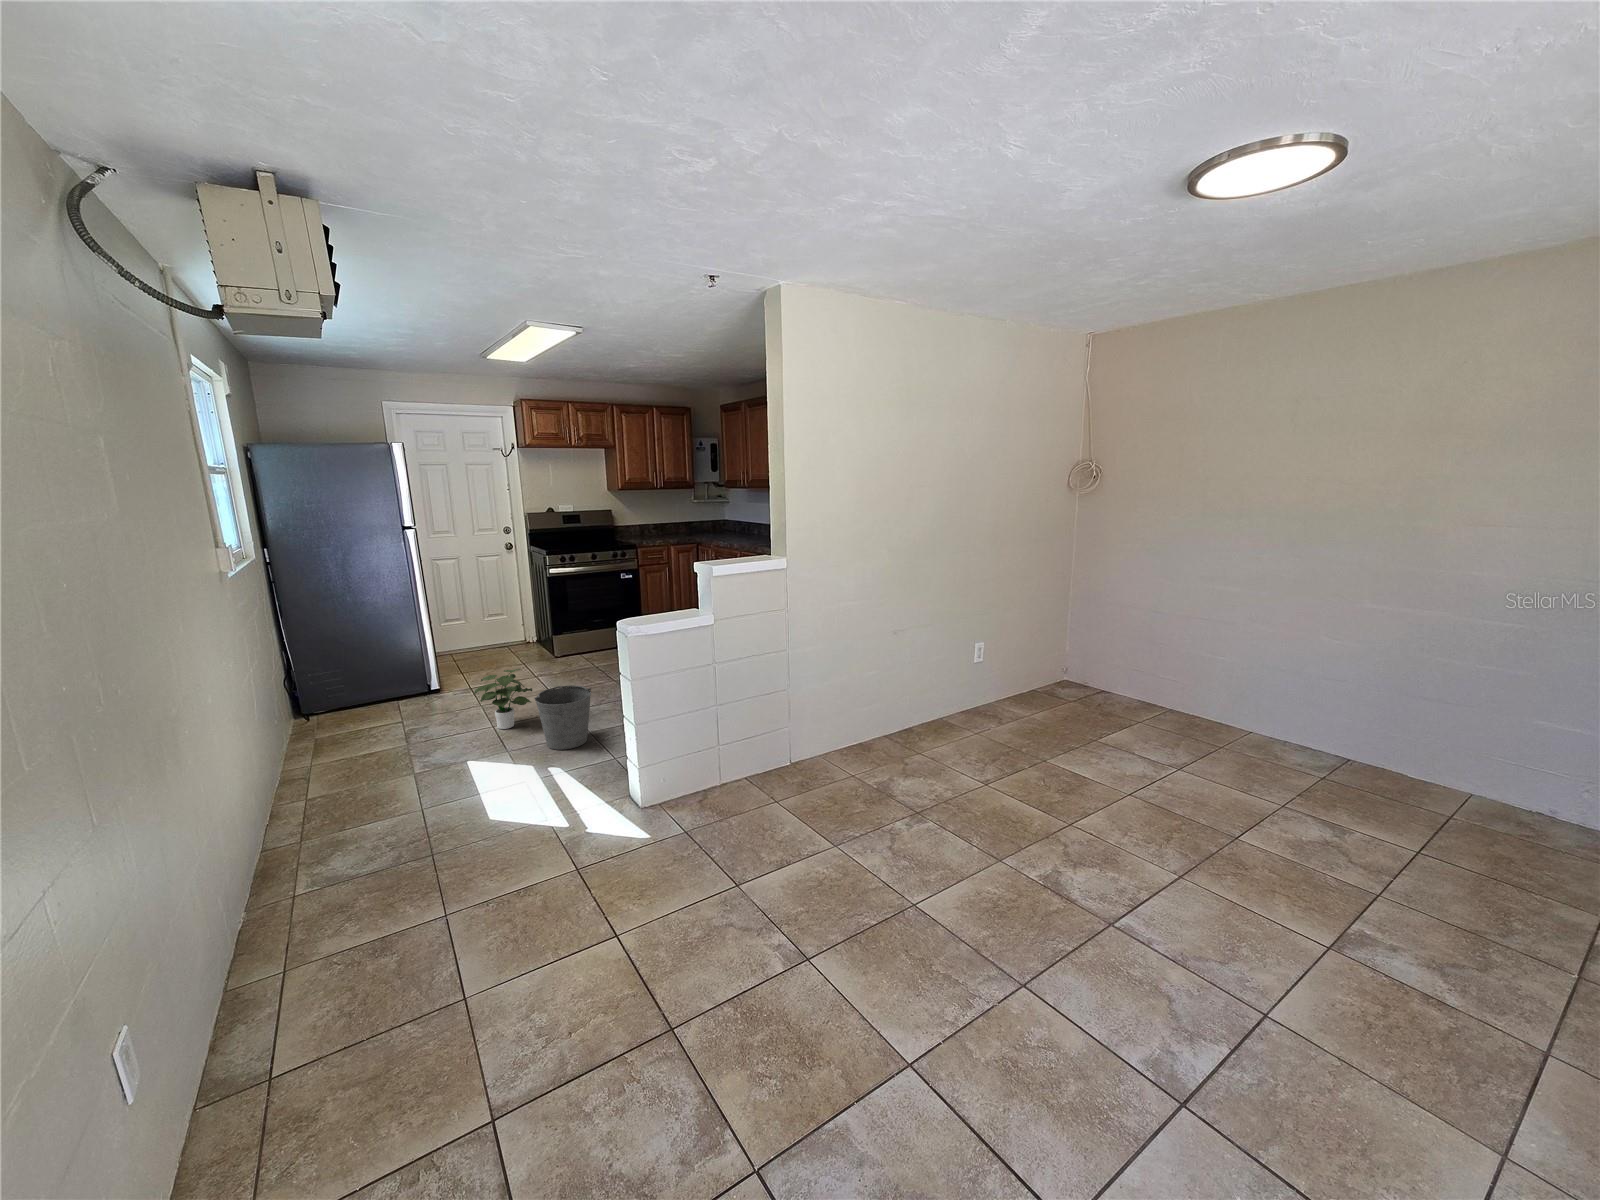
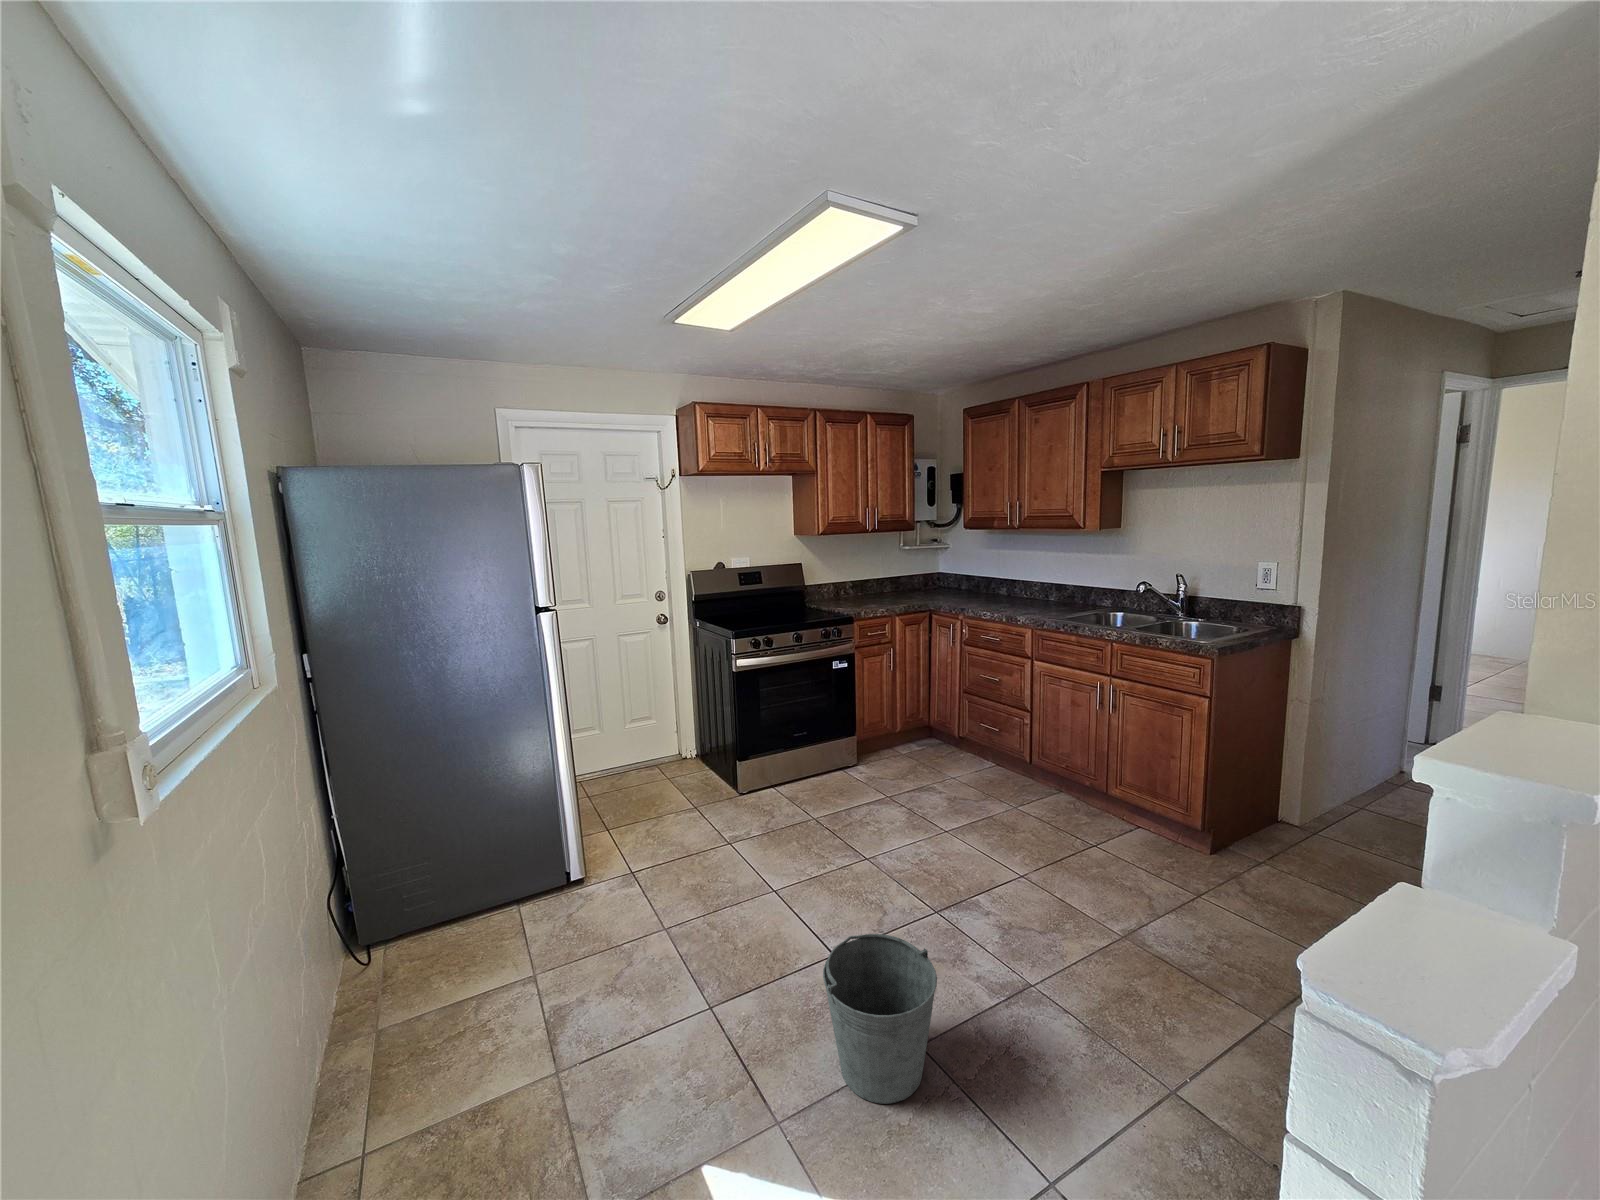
potted plant: present [474,669,532,729] -> none [673,880,785,1008]

